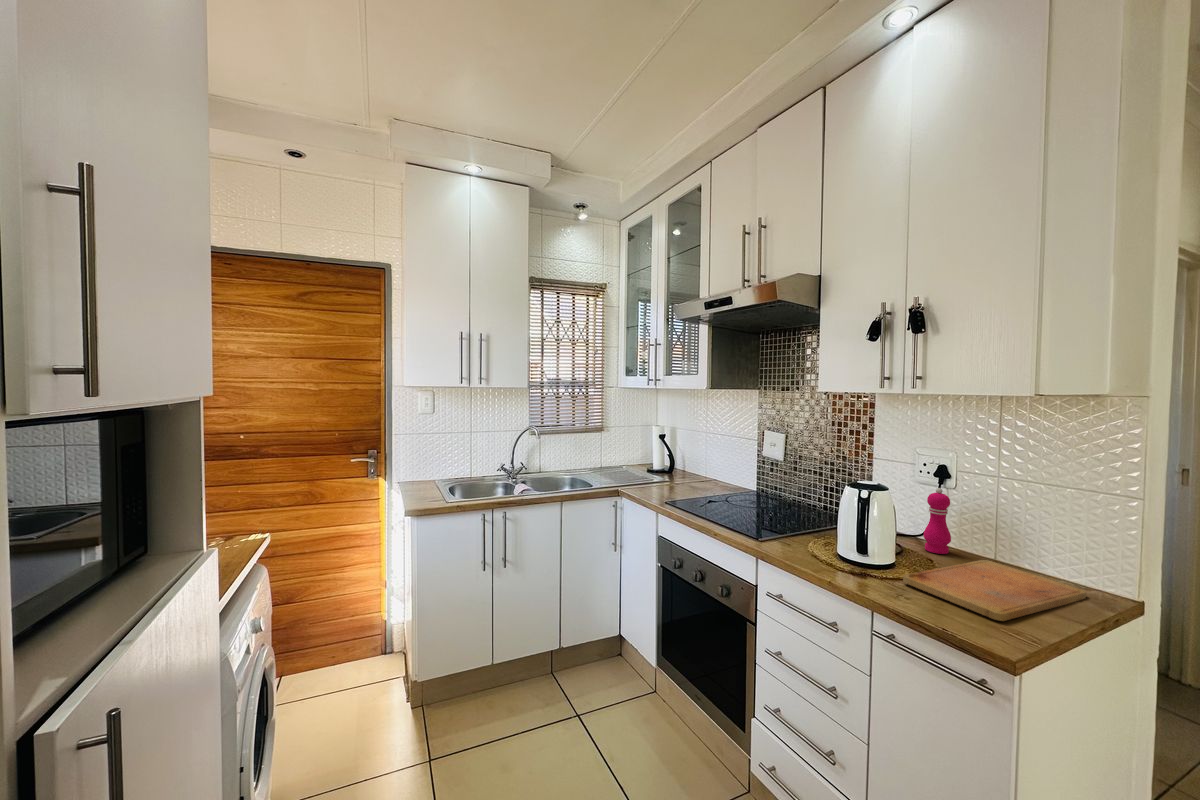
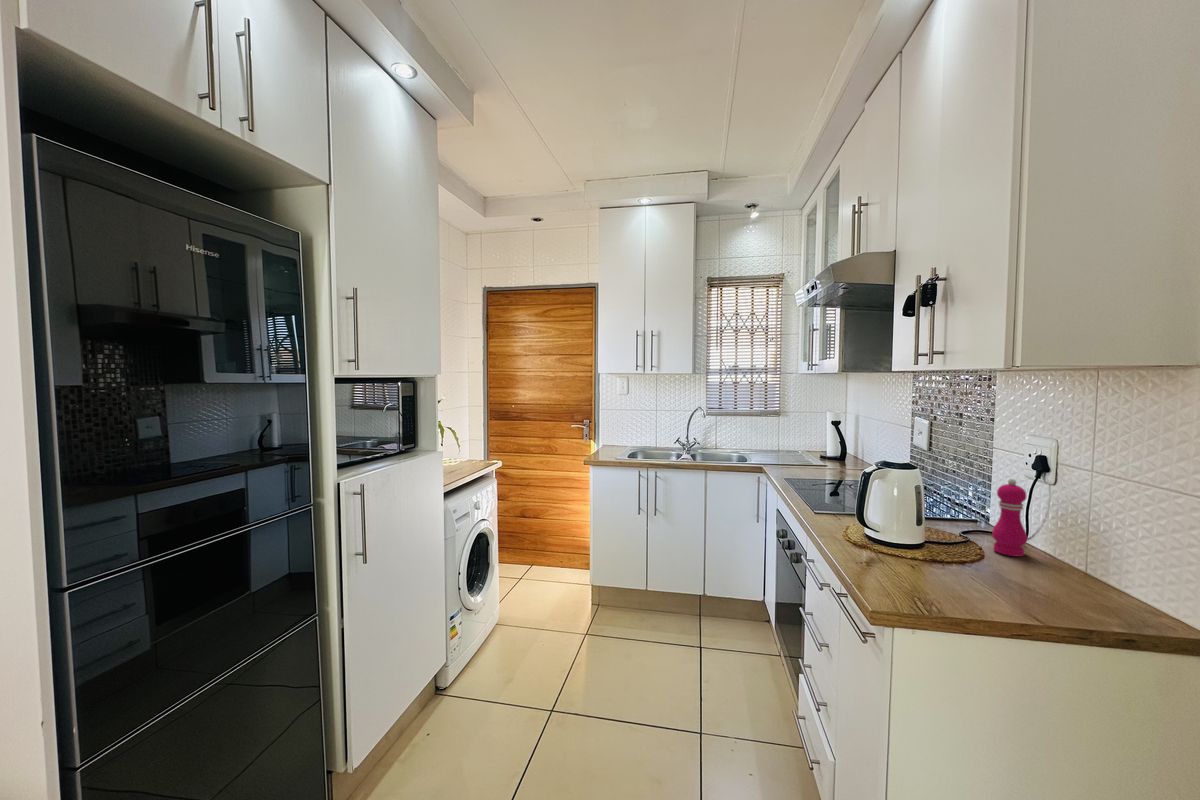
cutting board: present [903,560,1086,621] -> none [887,552,1120,620]

